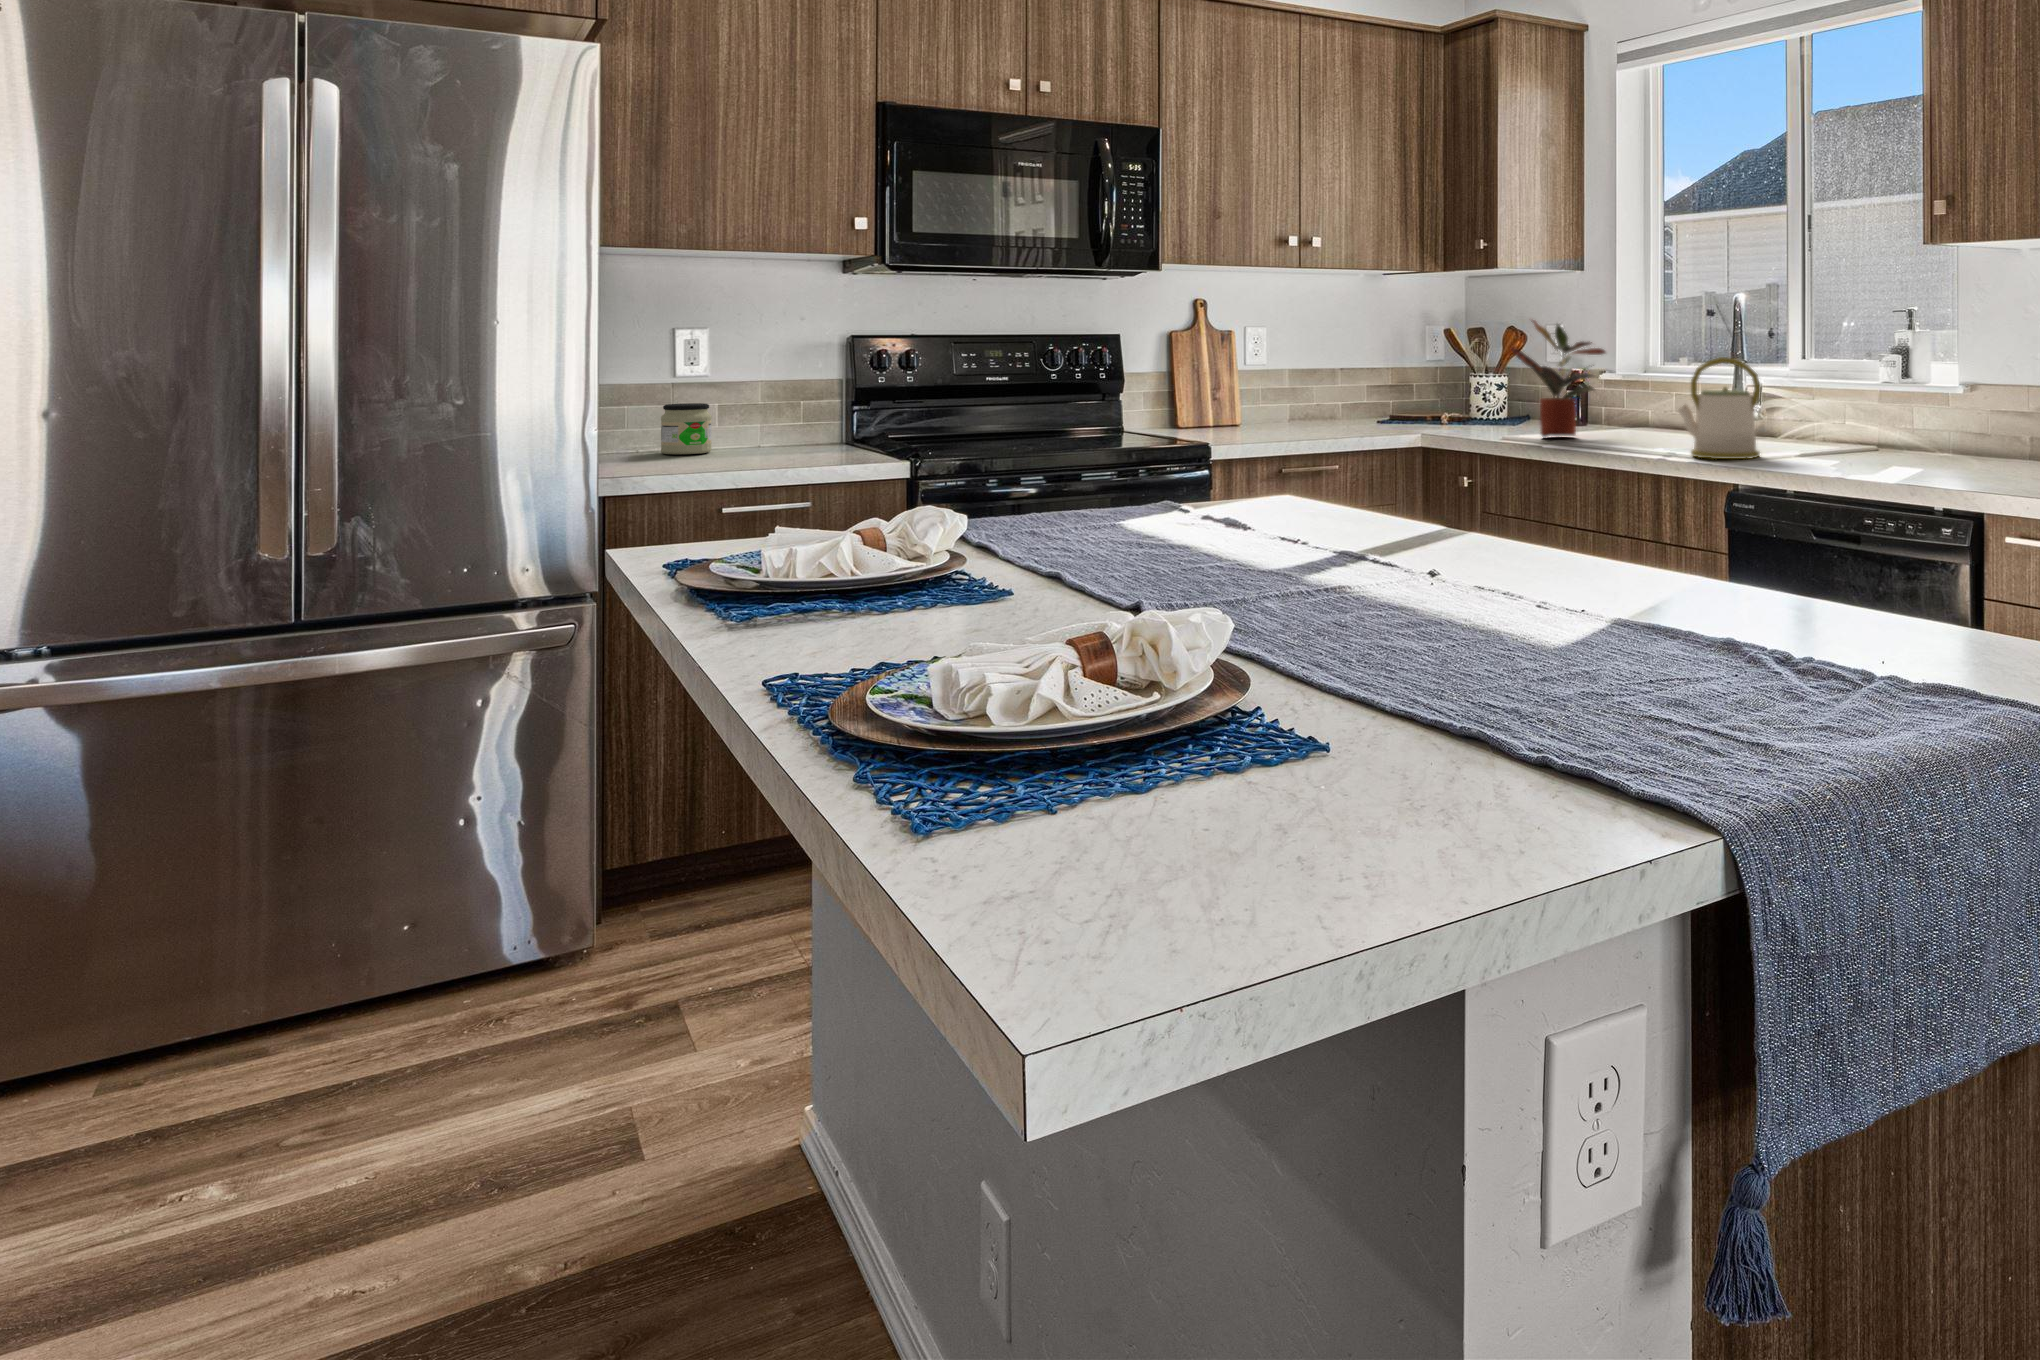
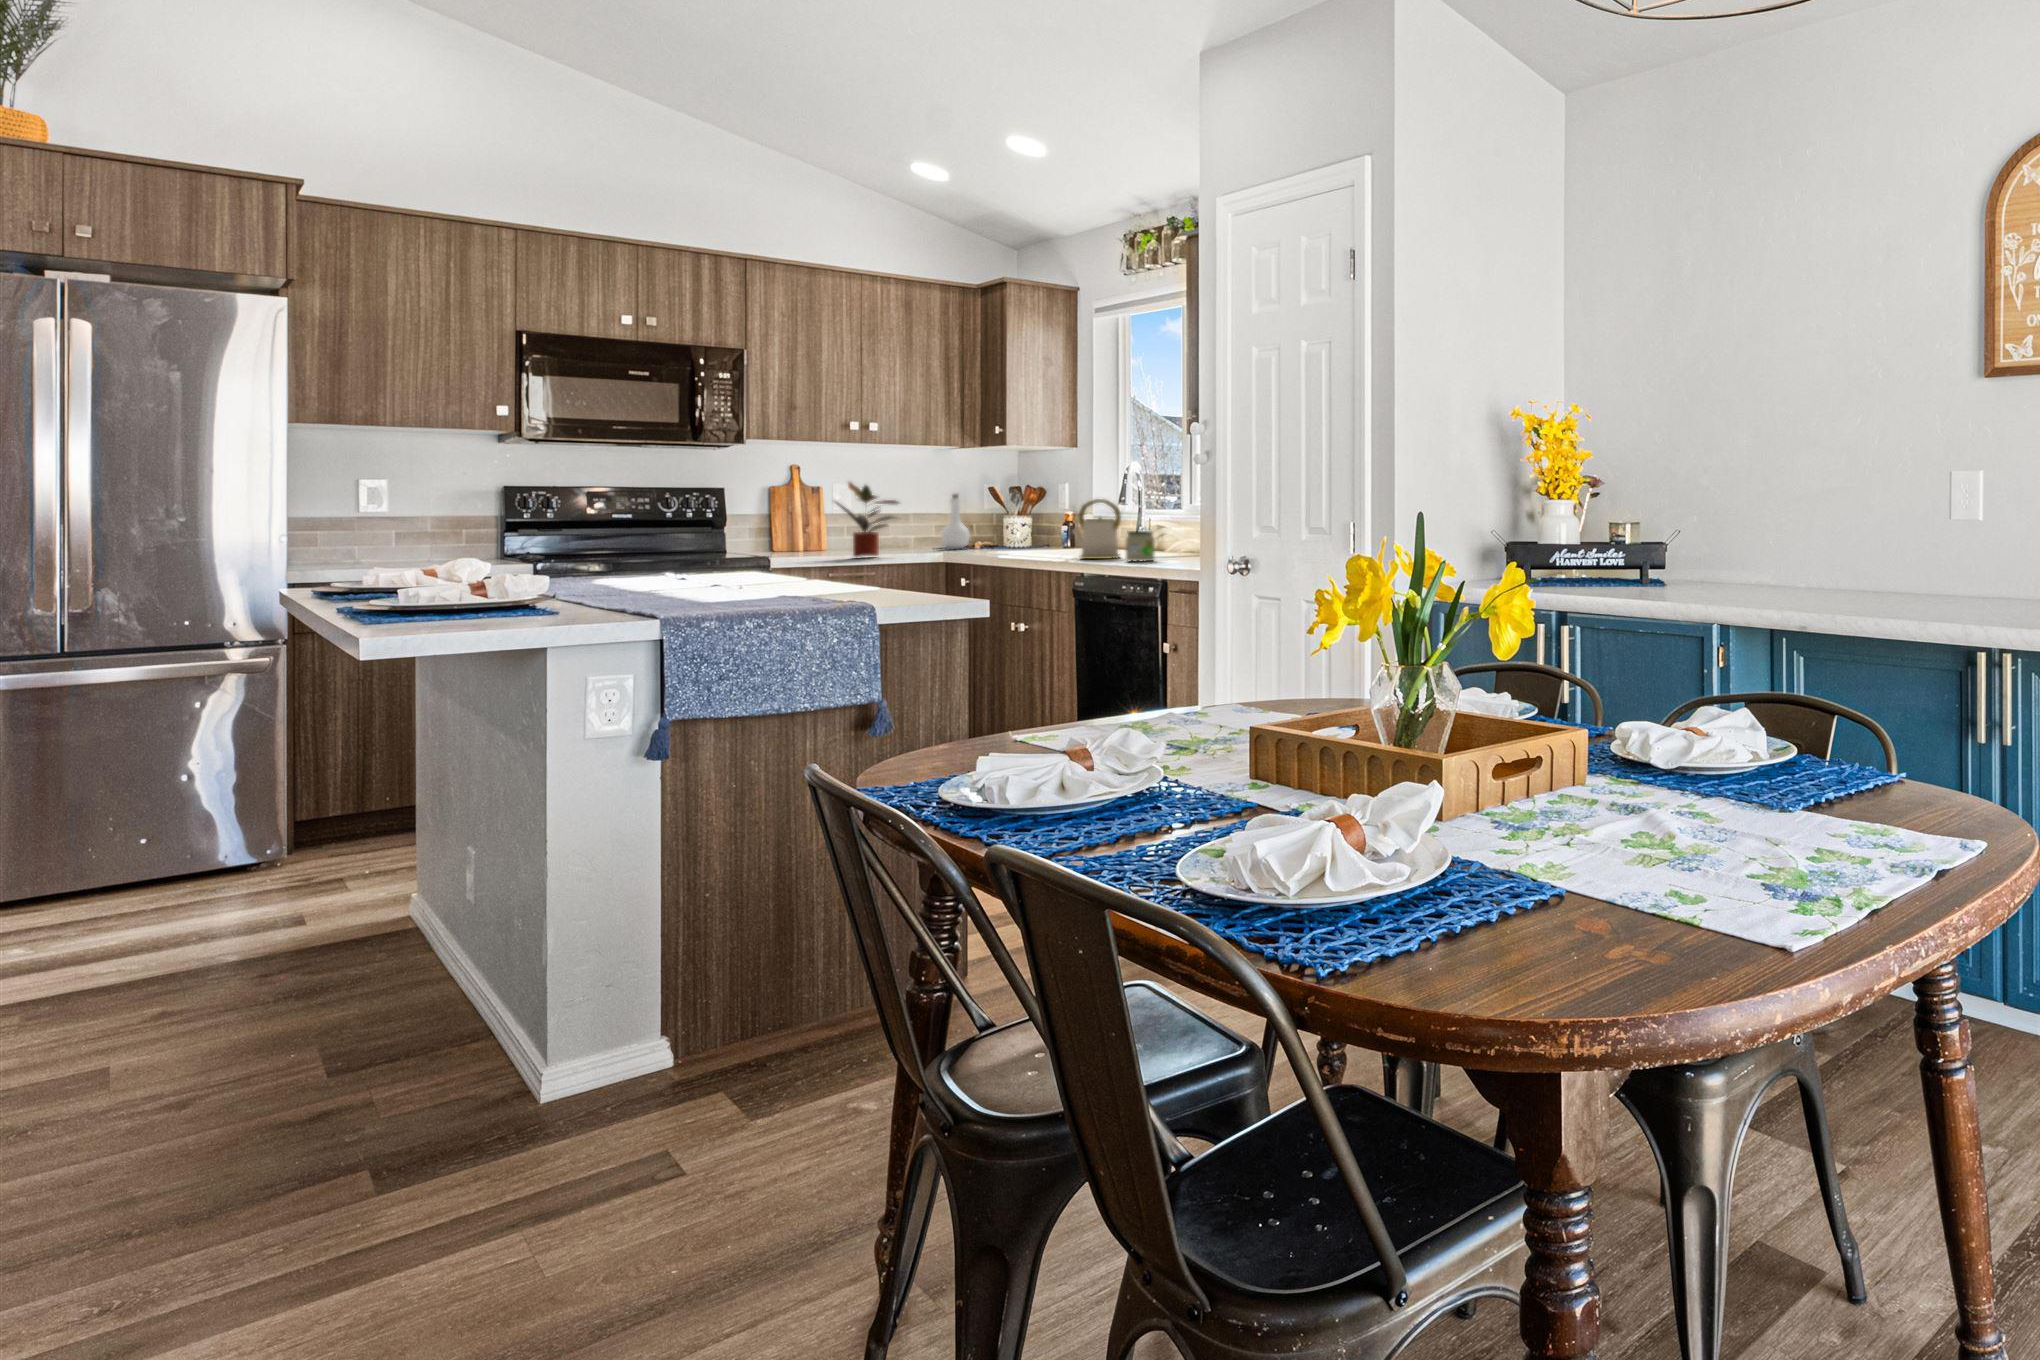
potted plant: present [1512,320,1605,437] -> present [835,482,898,557]
bottle: none [1382,338,1419,419] -> present [941,494,969,549]
jar: present [661,403,712,454] -> present [1125,531,1155,562]

